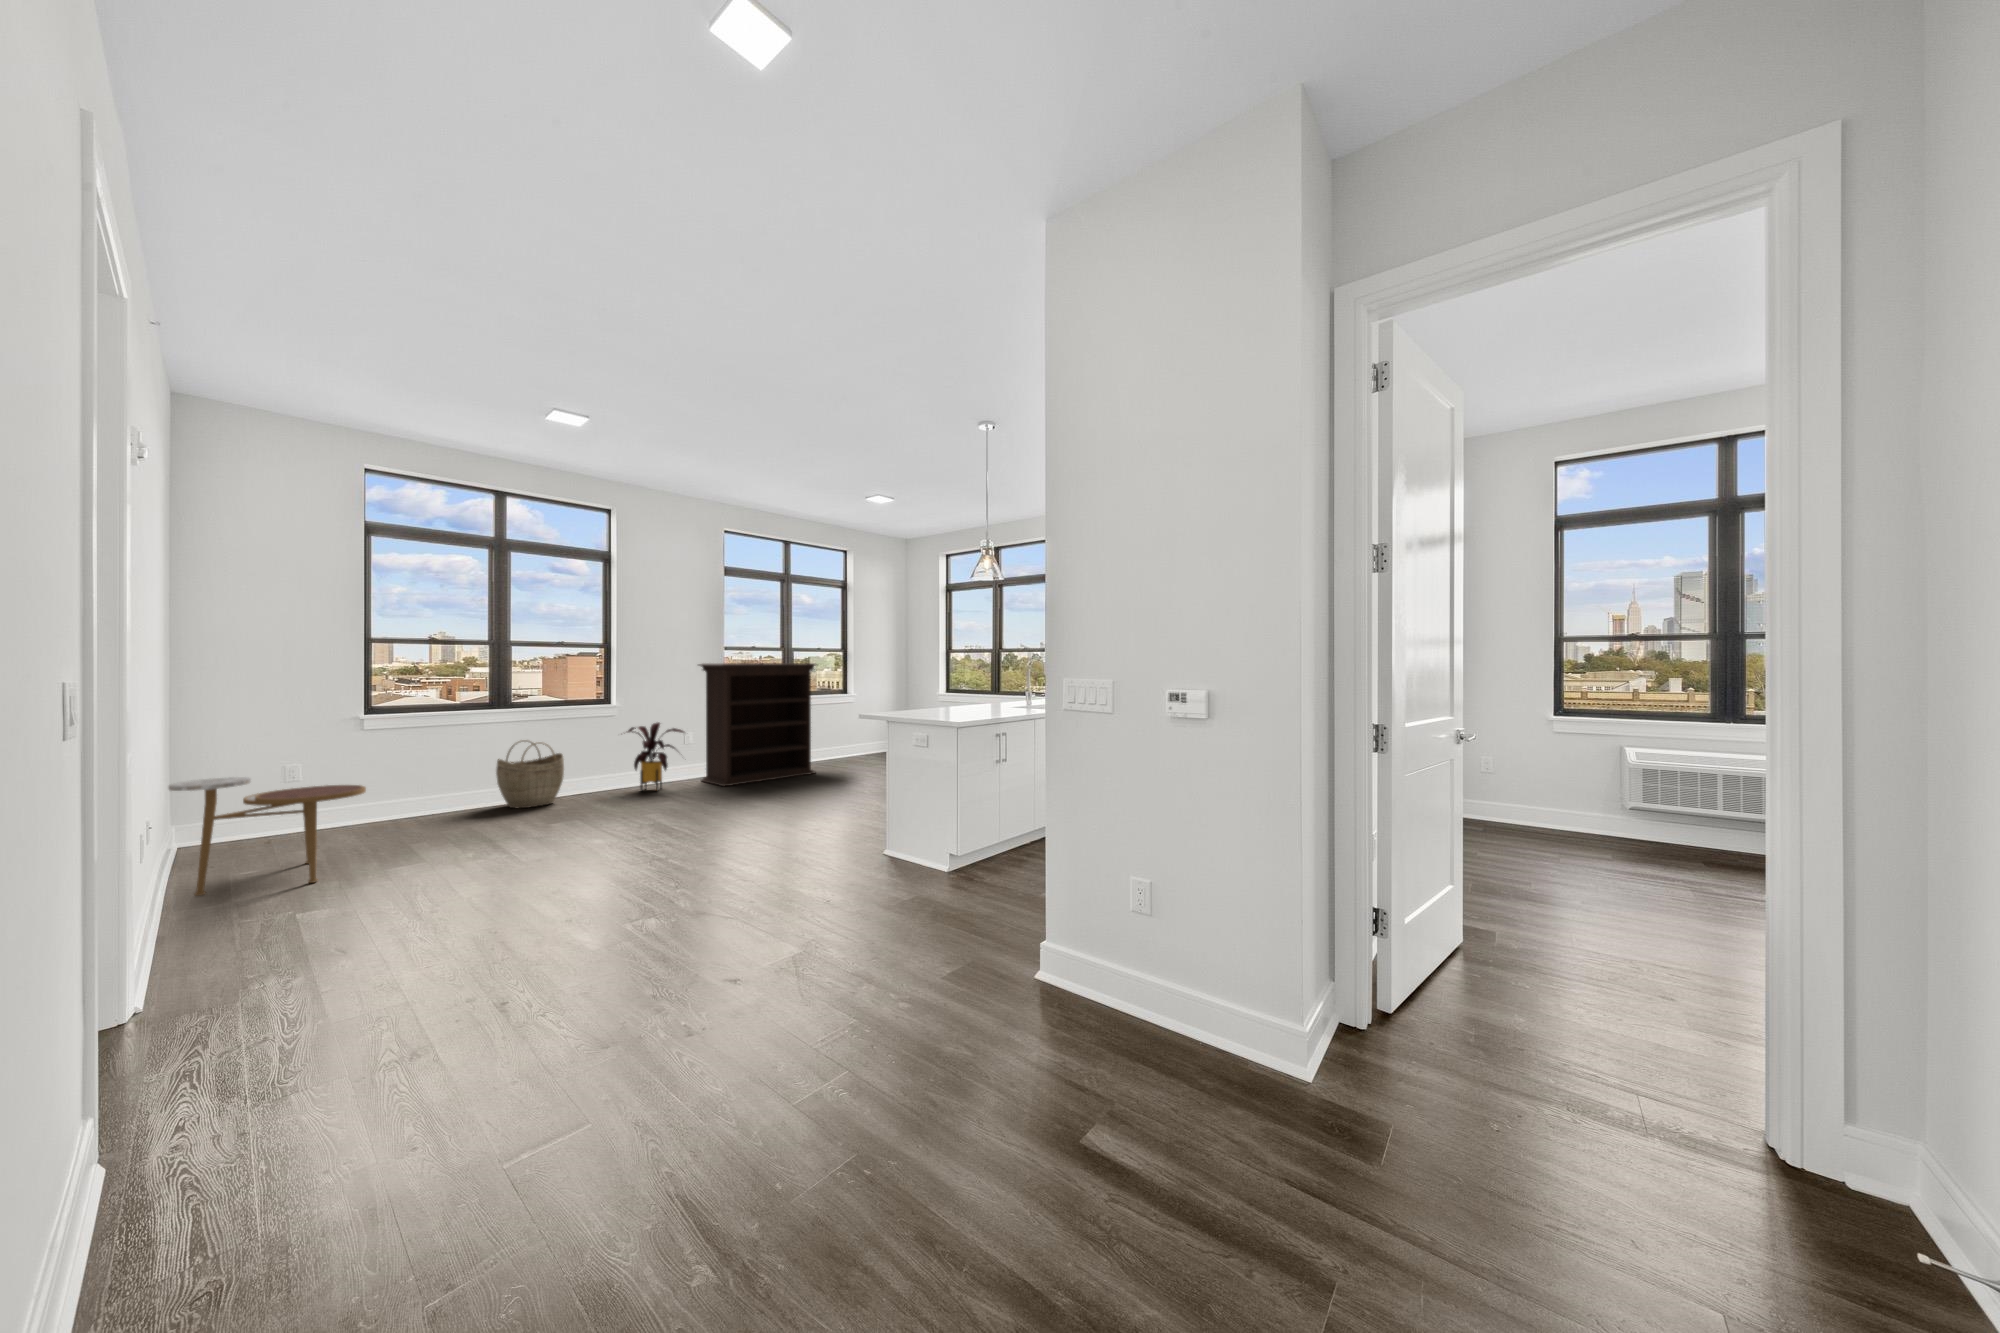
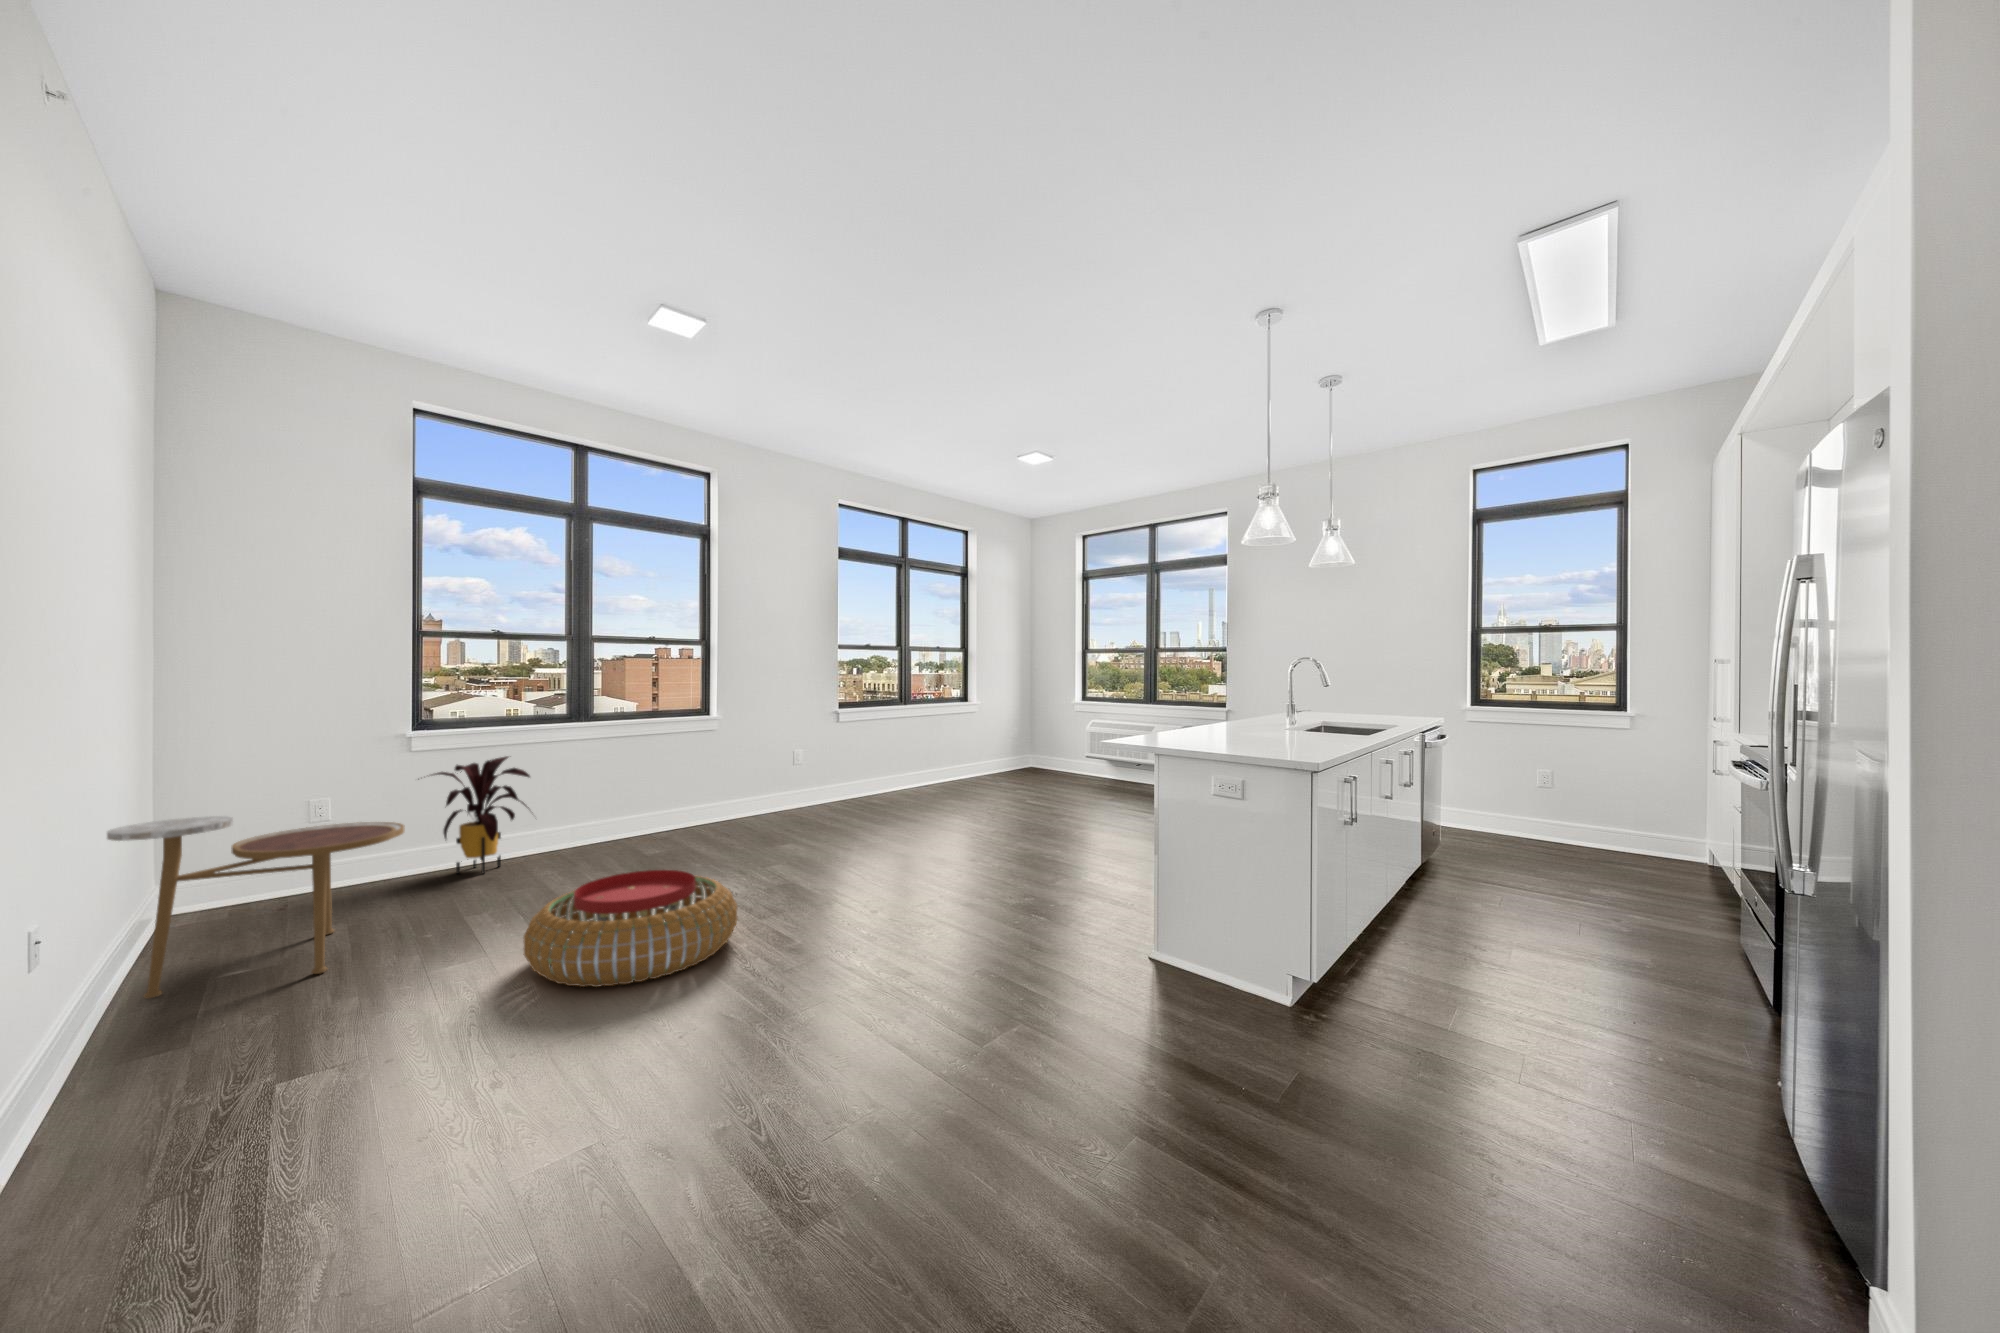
bookshelf: present [699,663,816,786] -> none [811,661,952,814]
house plant: present [628,722,684,791] -> present [418,756,530,874]
woven basket: present [496,740,564,808] -> none [578,757,659,844]
pouf: none [458,816,611,886] -> present [523,870,738,987]

